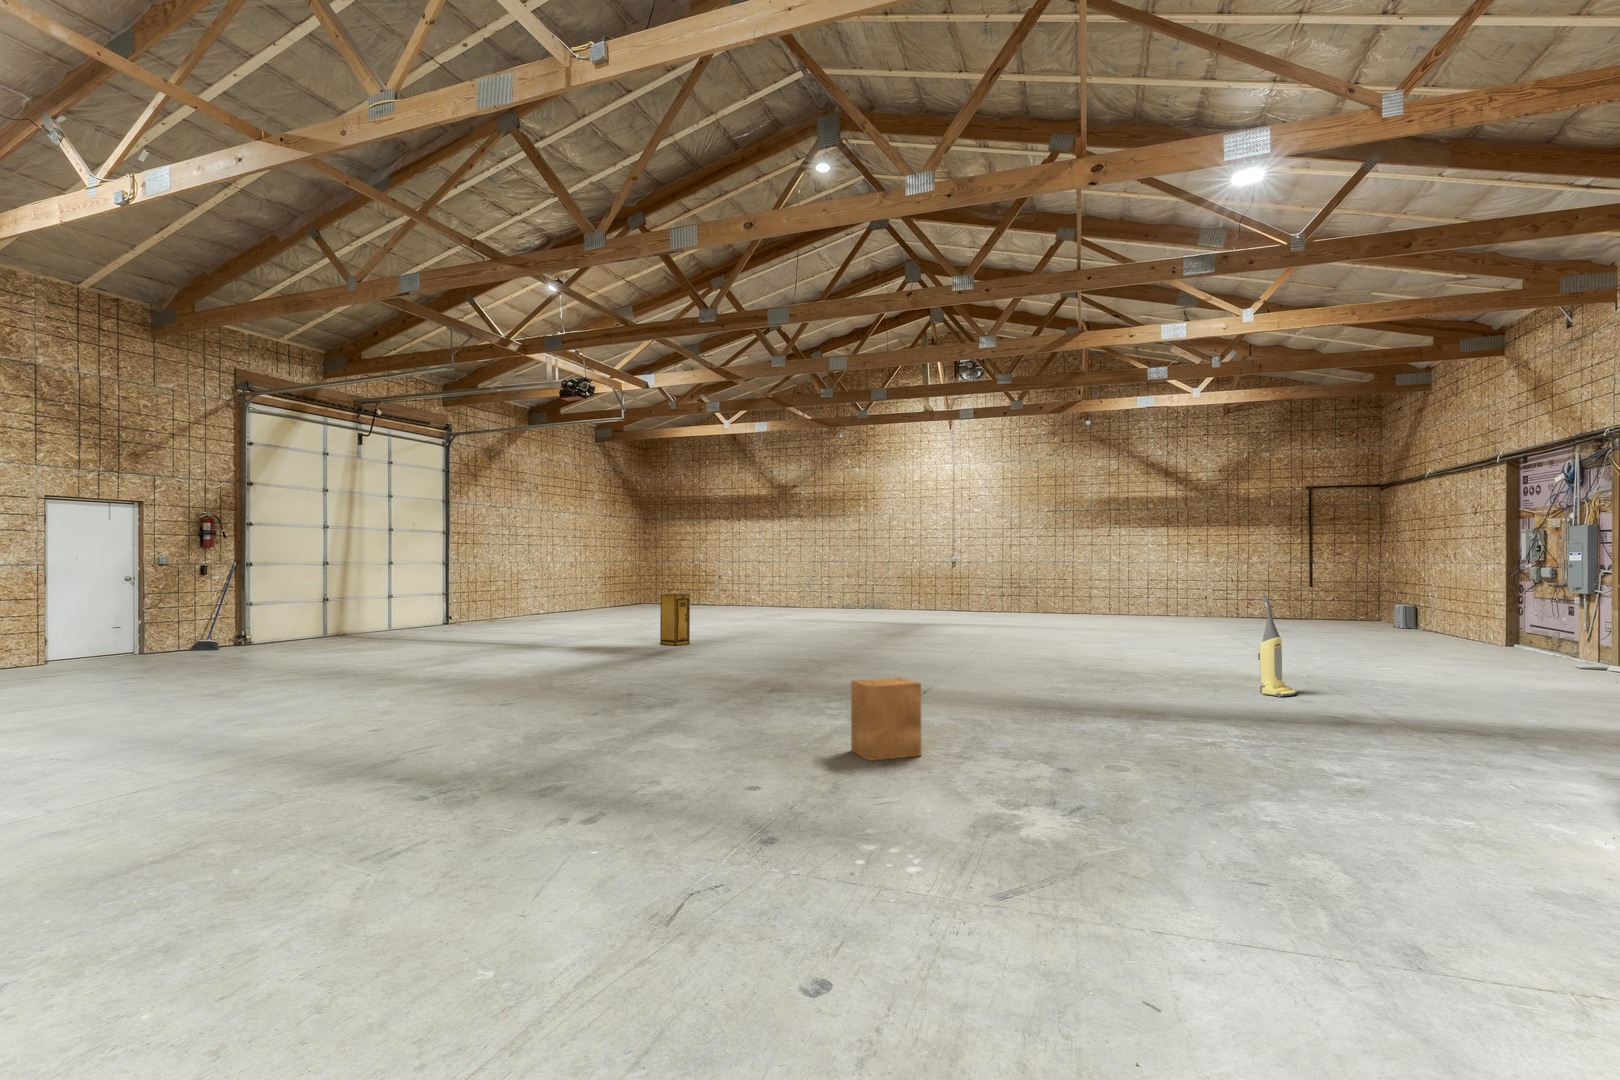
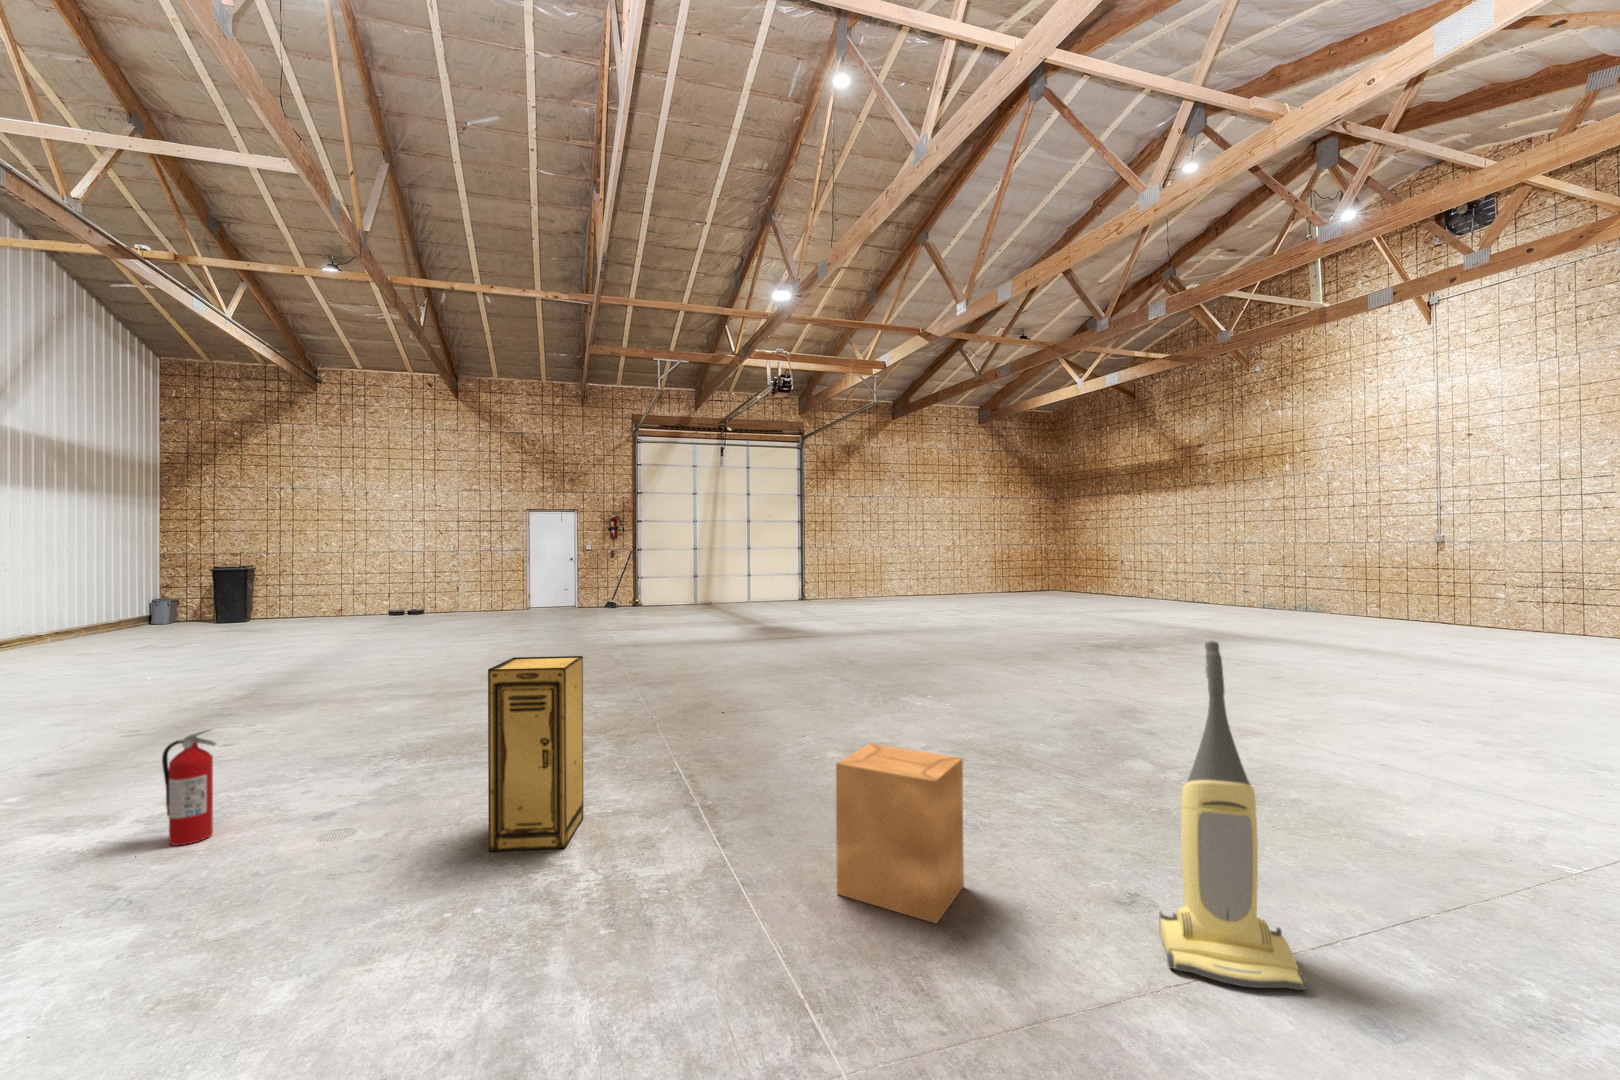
storage cabinet: present [660,594,690,646] -> present [488,656,583,852]
cardboard box: present [851,677,921,761] -> present [836,744,964,923]
fire extinguisher: none [1005,686,1028,766] -> present [162,730,216,845]

